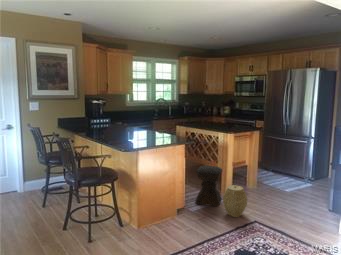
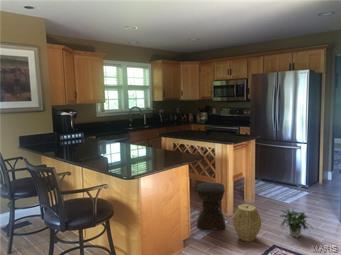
potted plant: none [259,191,295,218] -> present [280,209,309,237]

